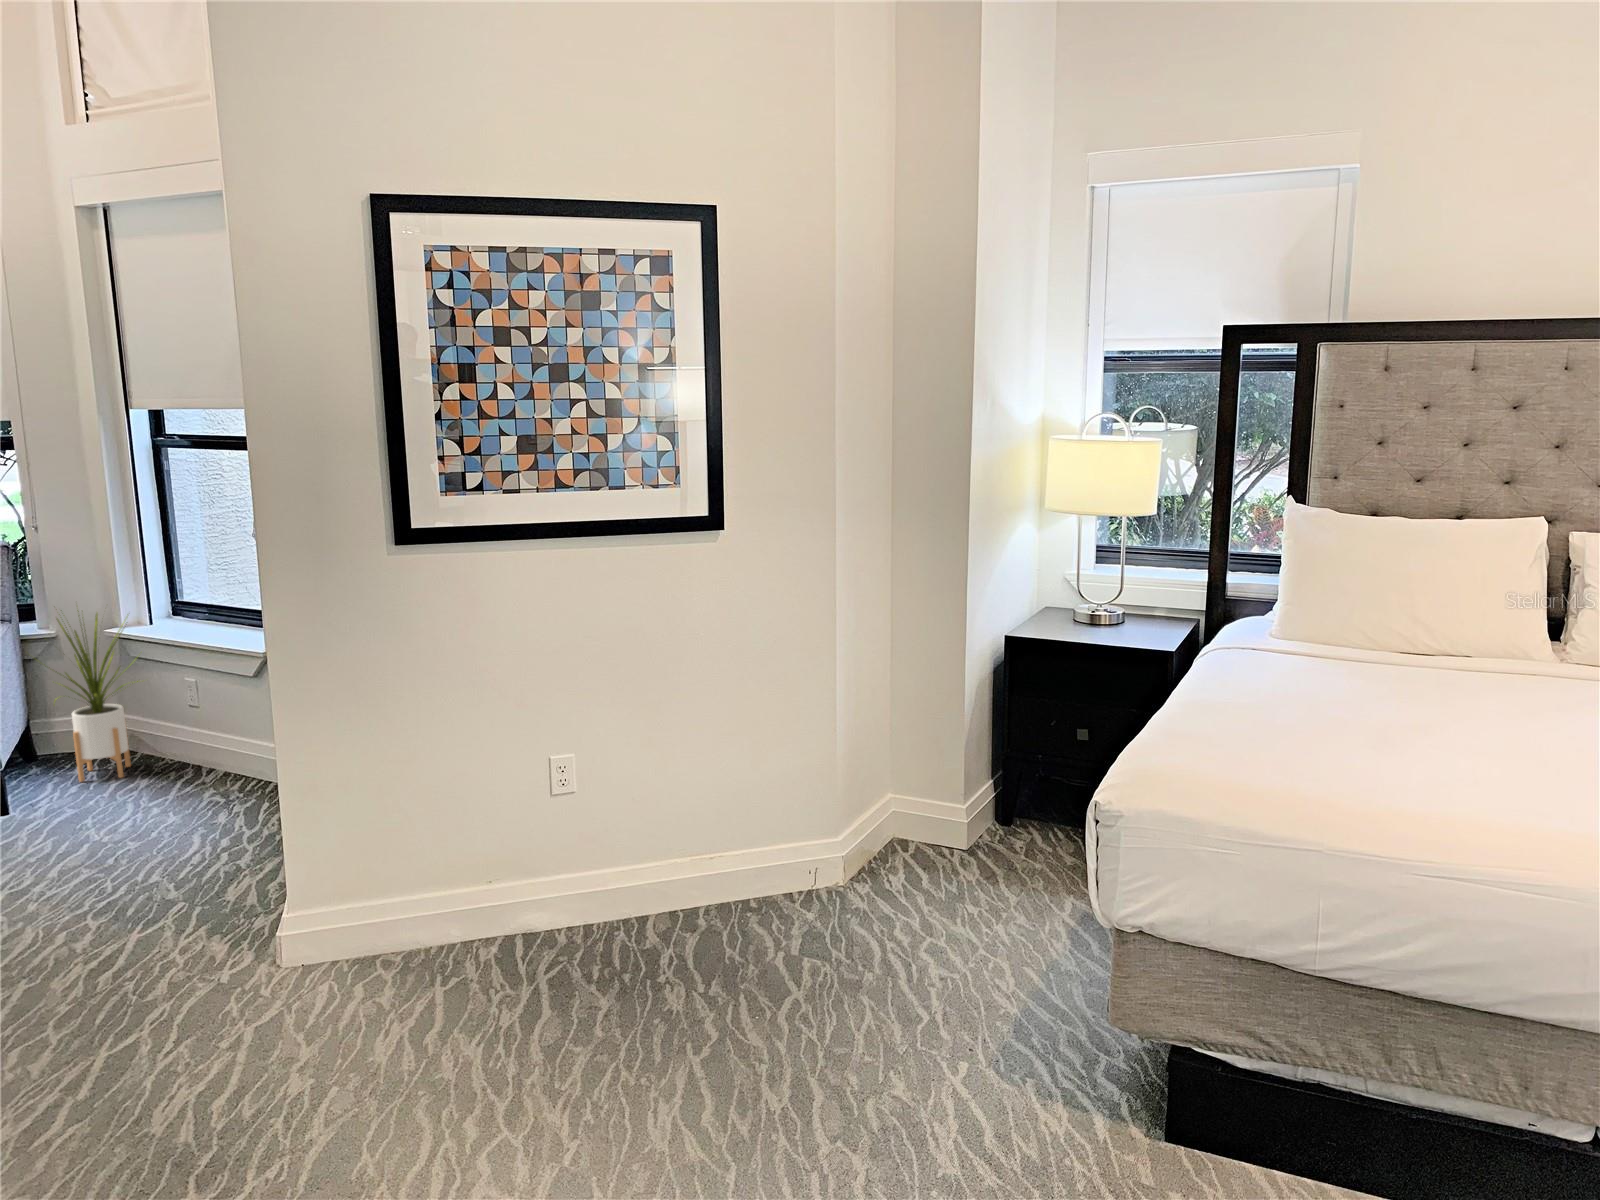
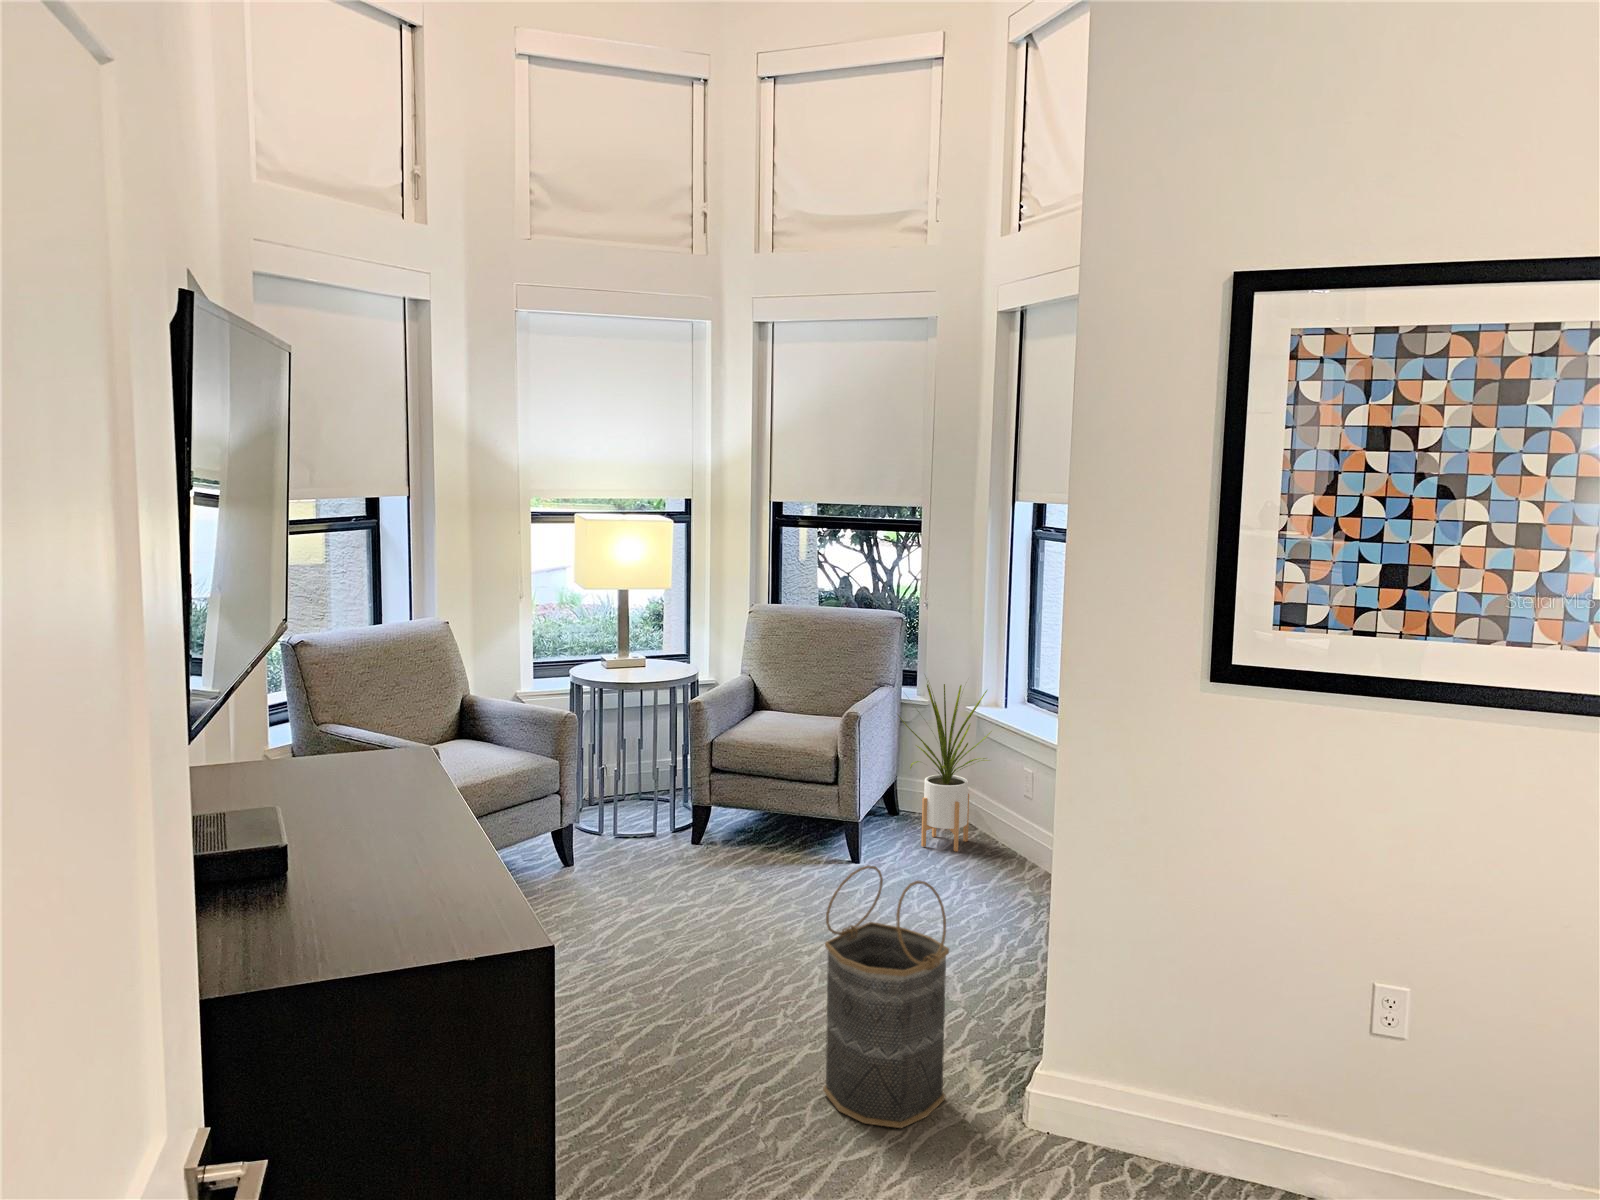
basket: none [34,775,194,1022] -> present [823,866,949,1128]

